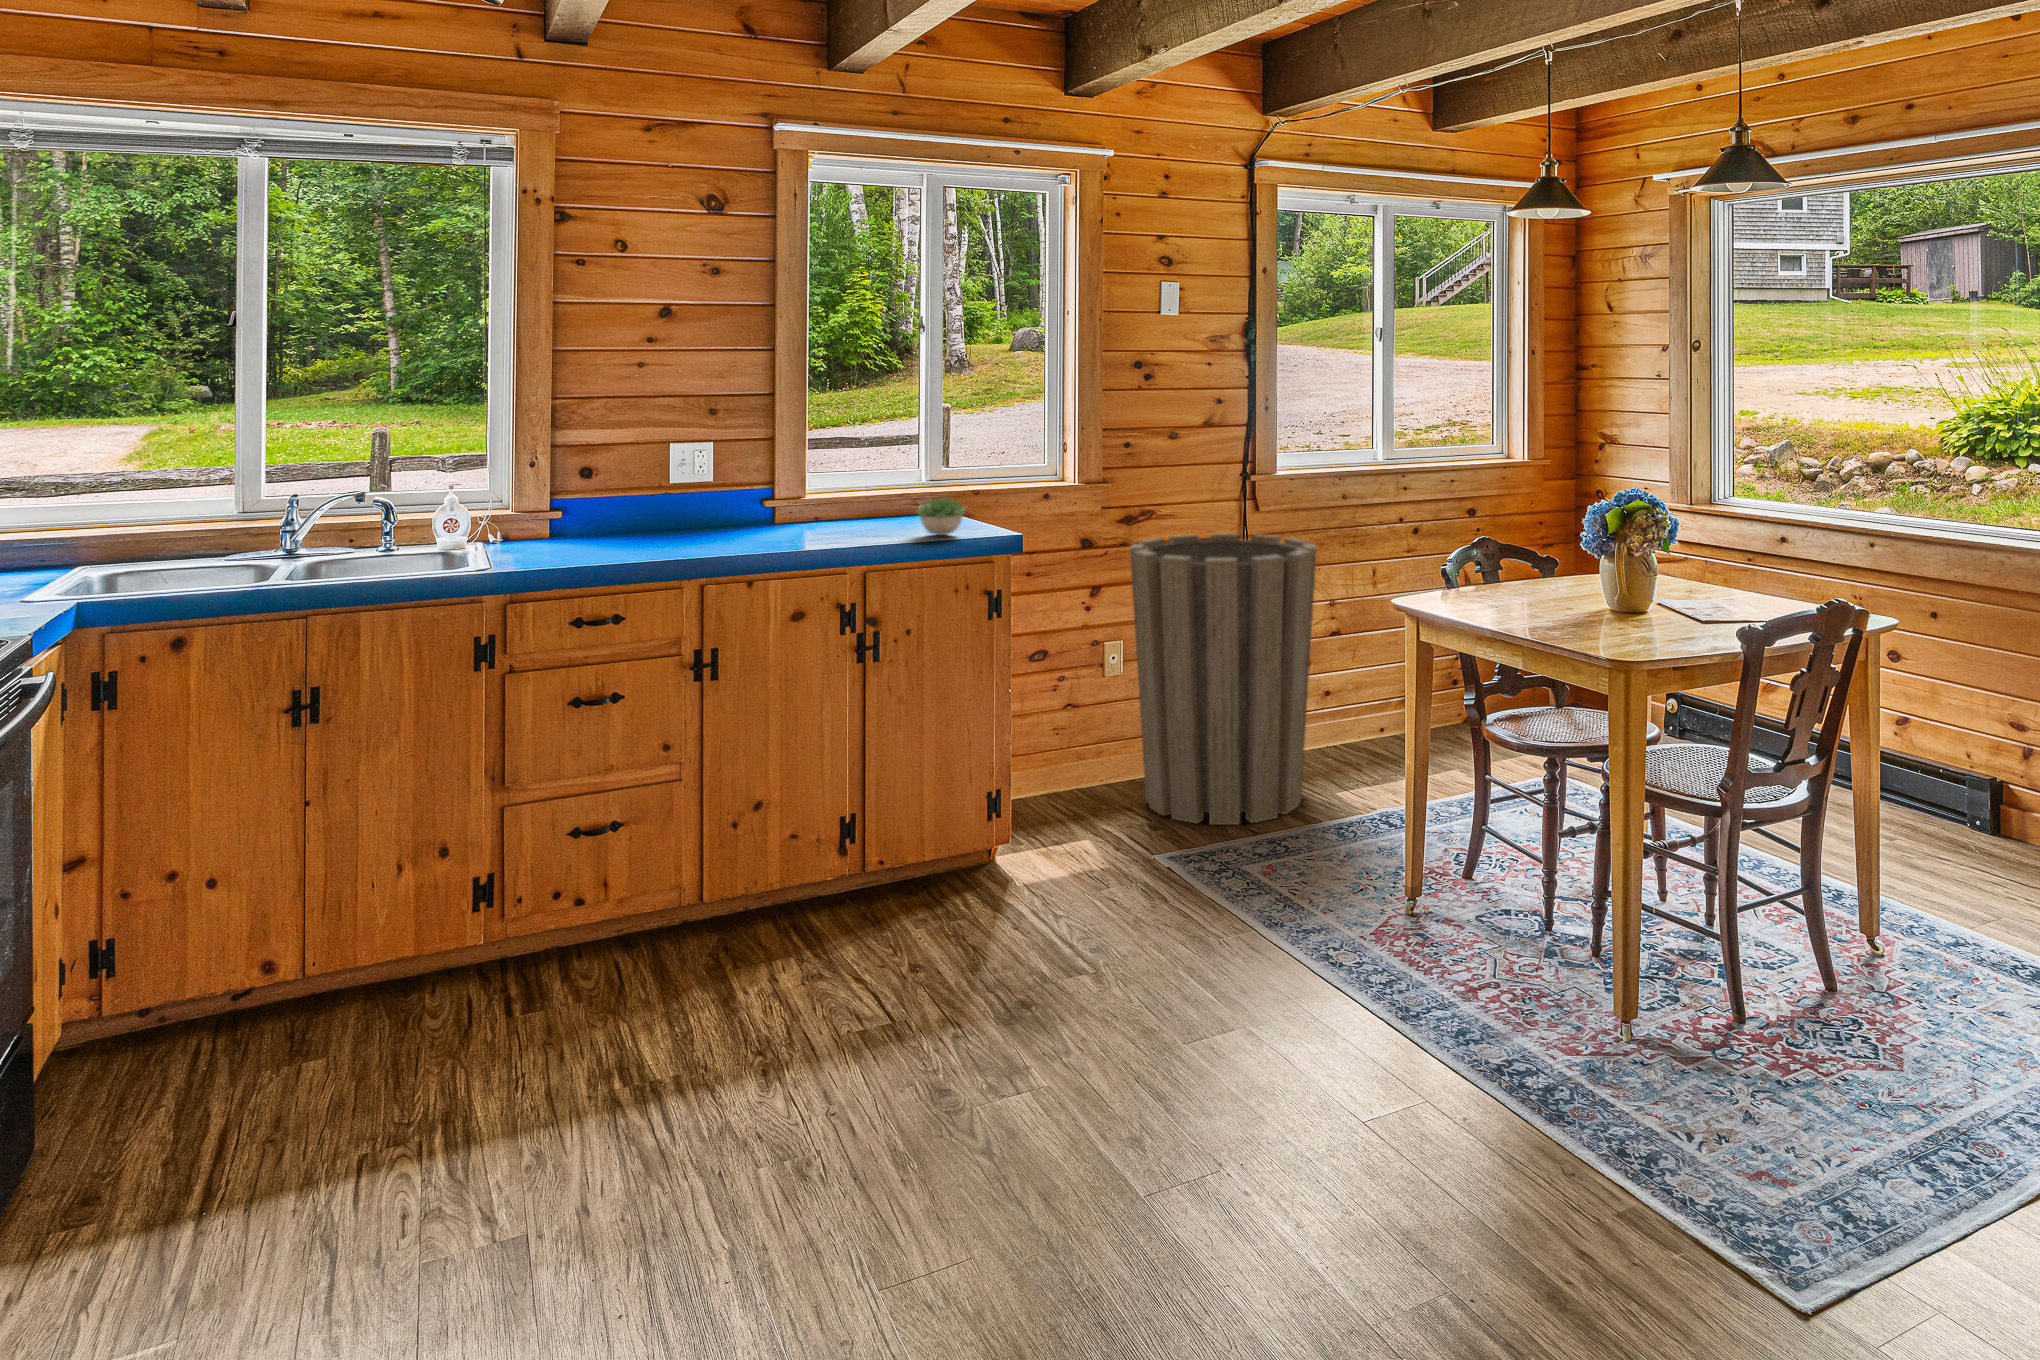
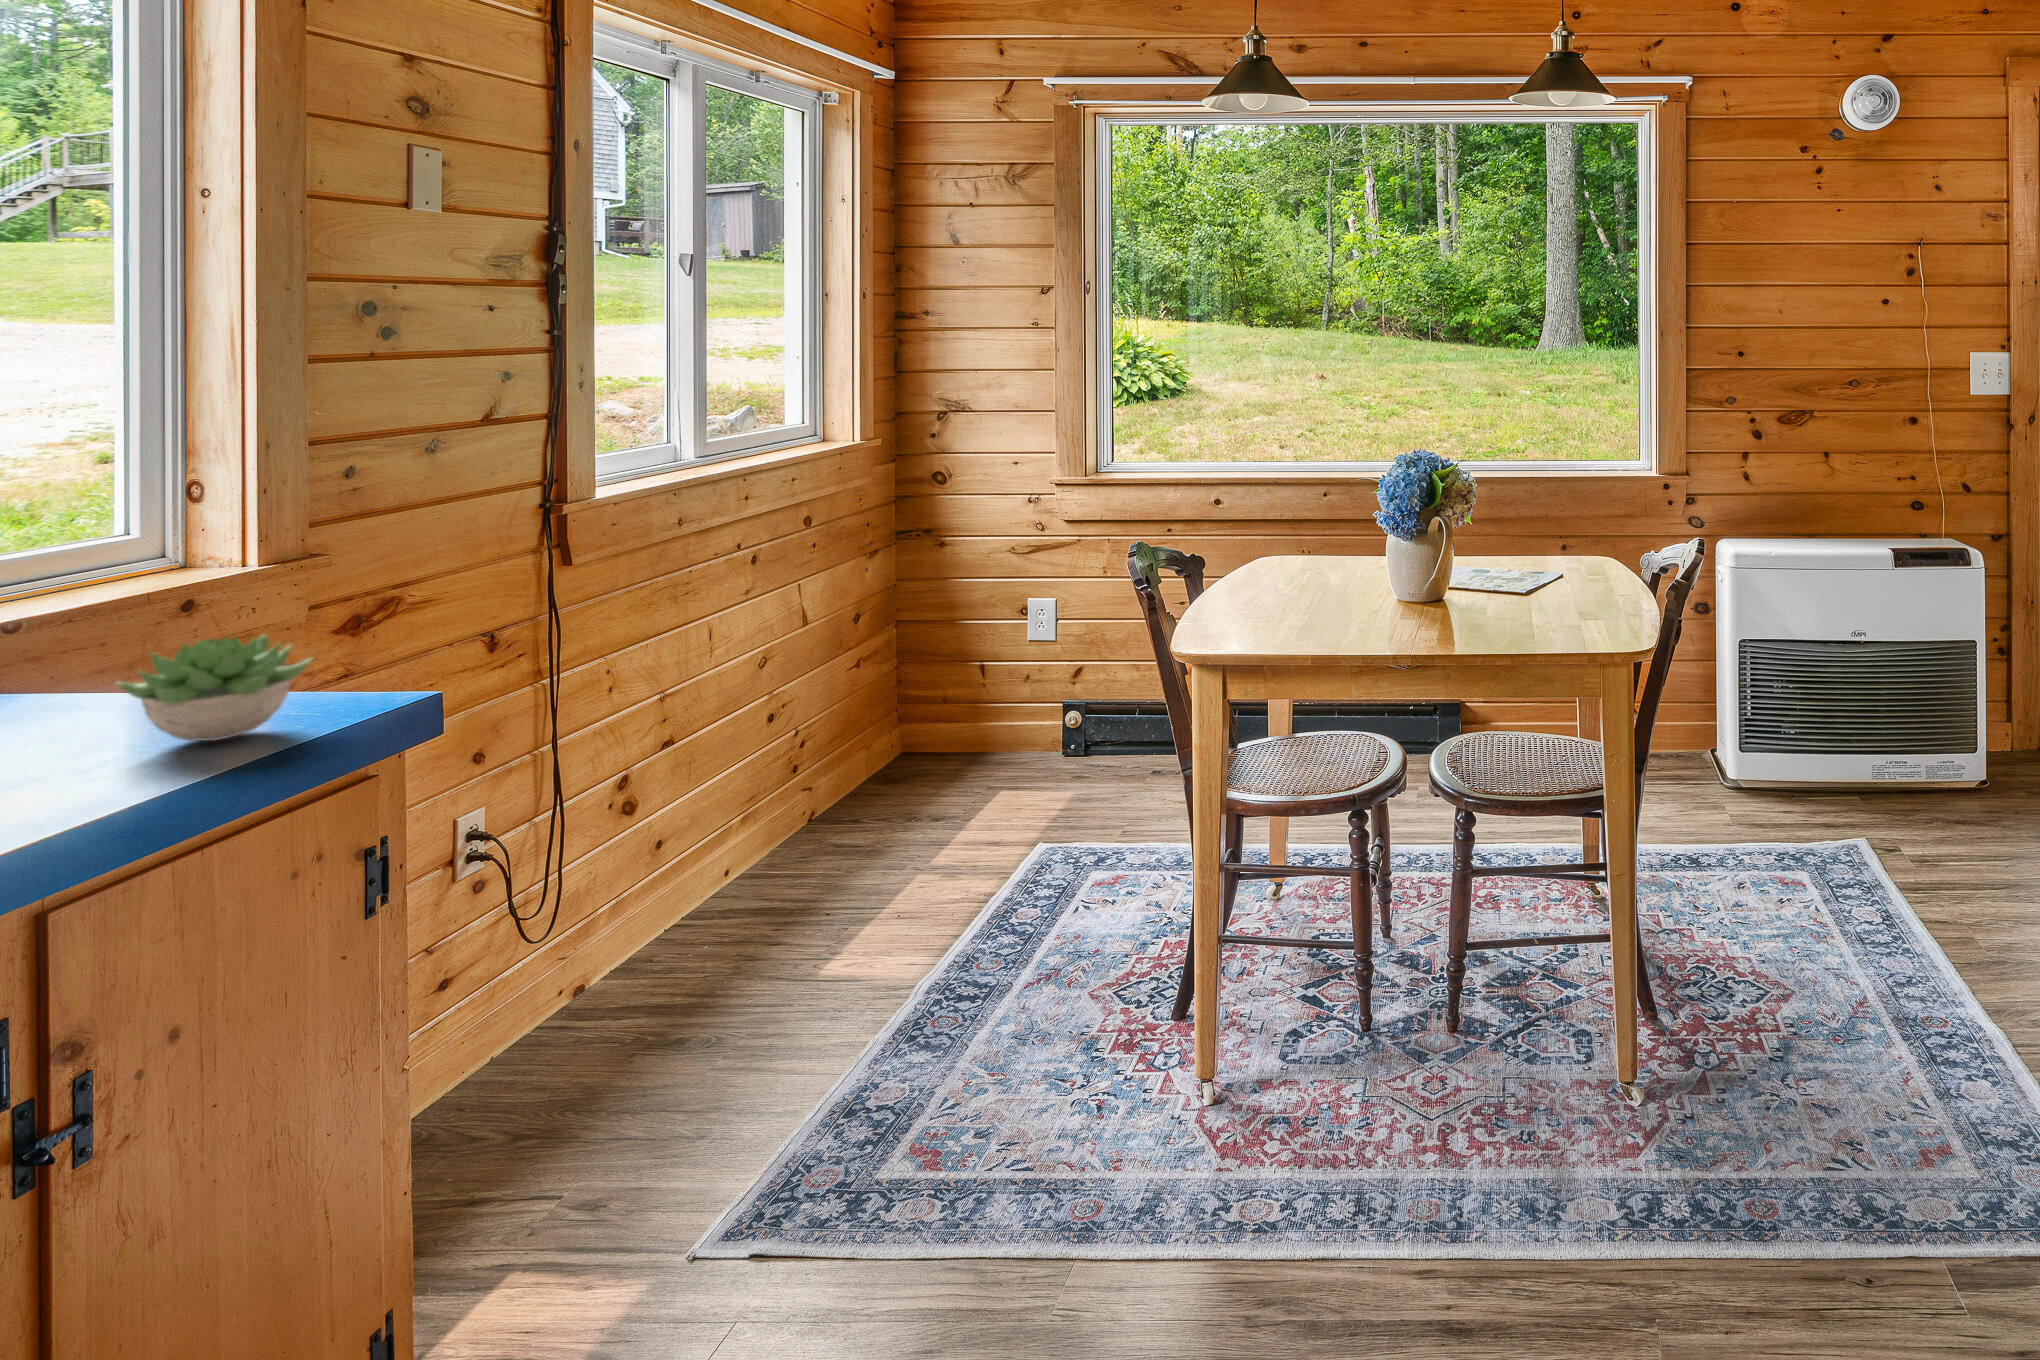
trash can: present [1130,534,1317,825] -> none [428,597,830,1164]

